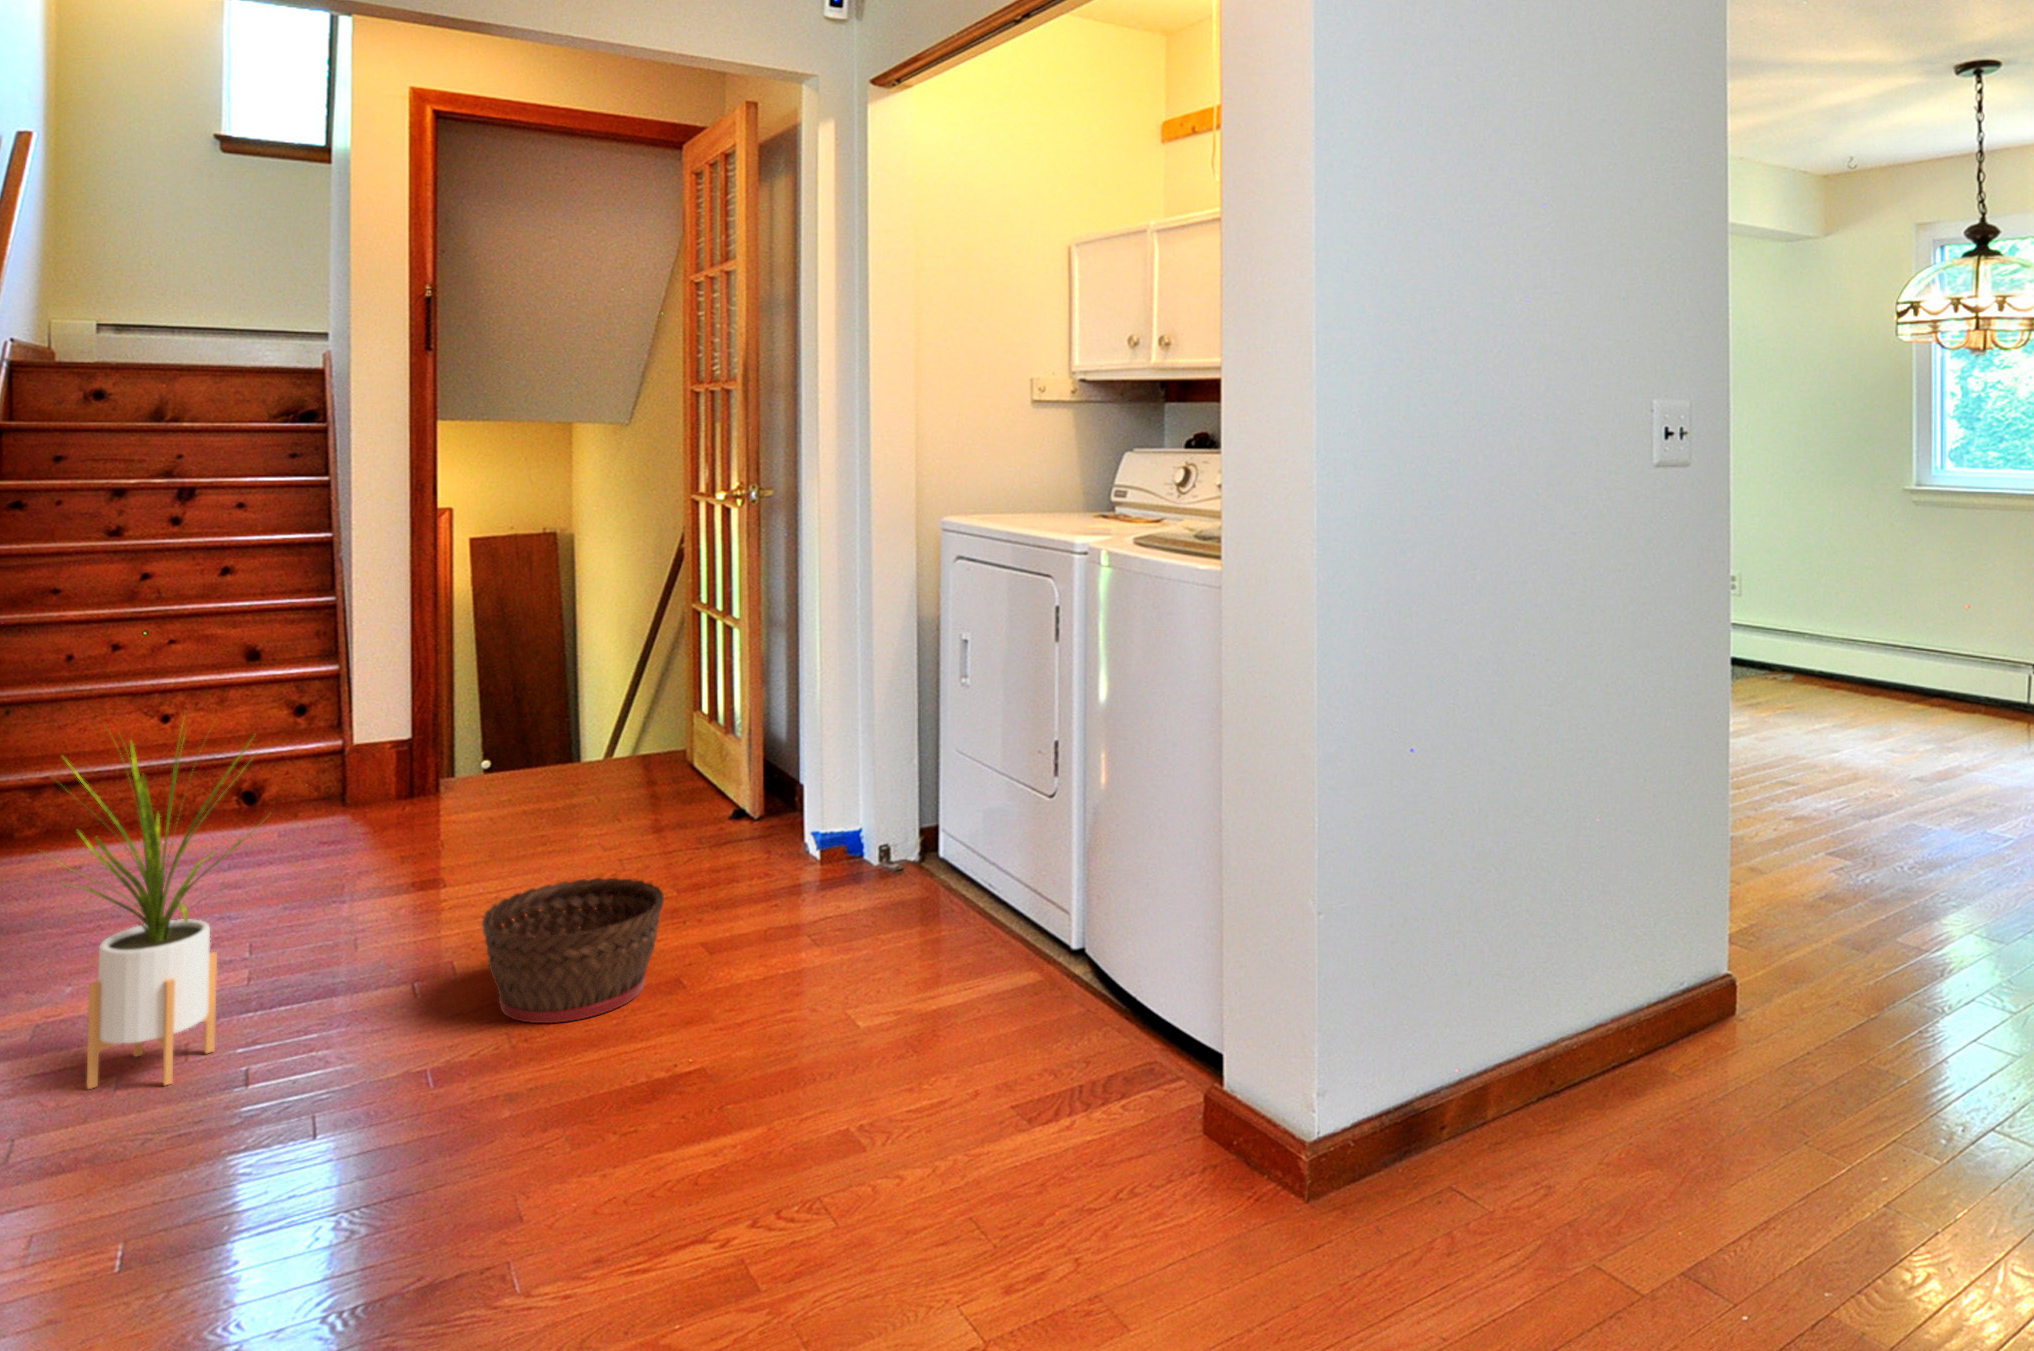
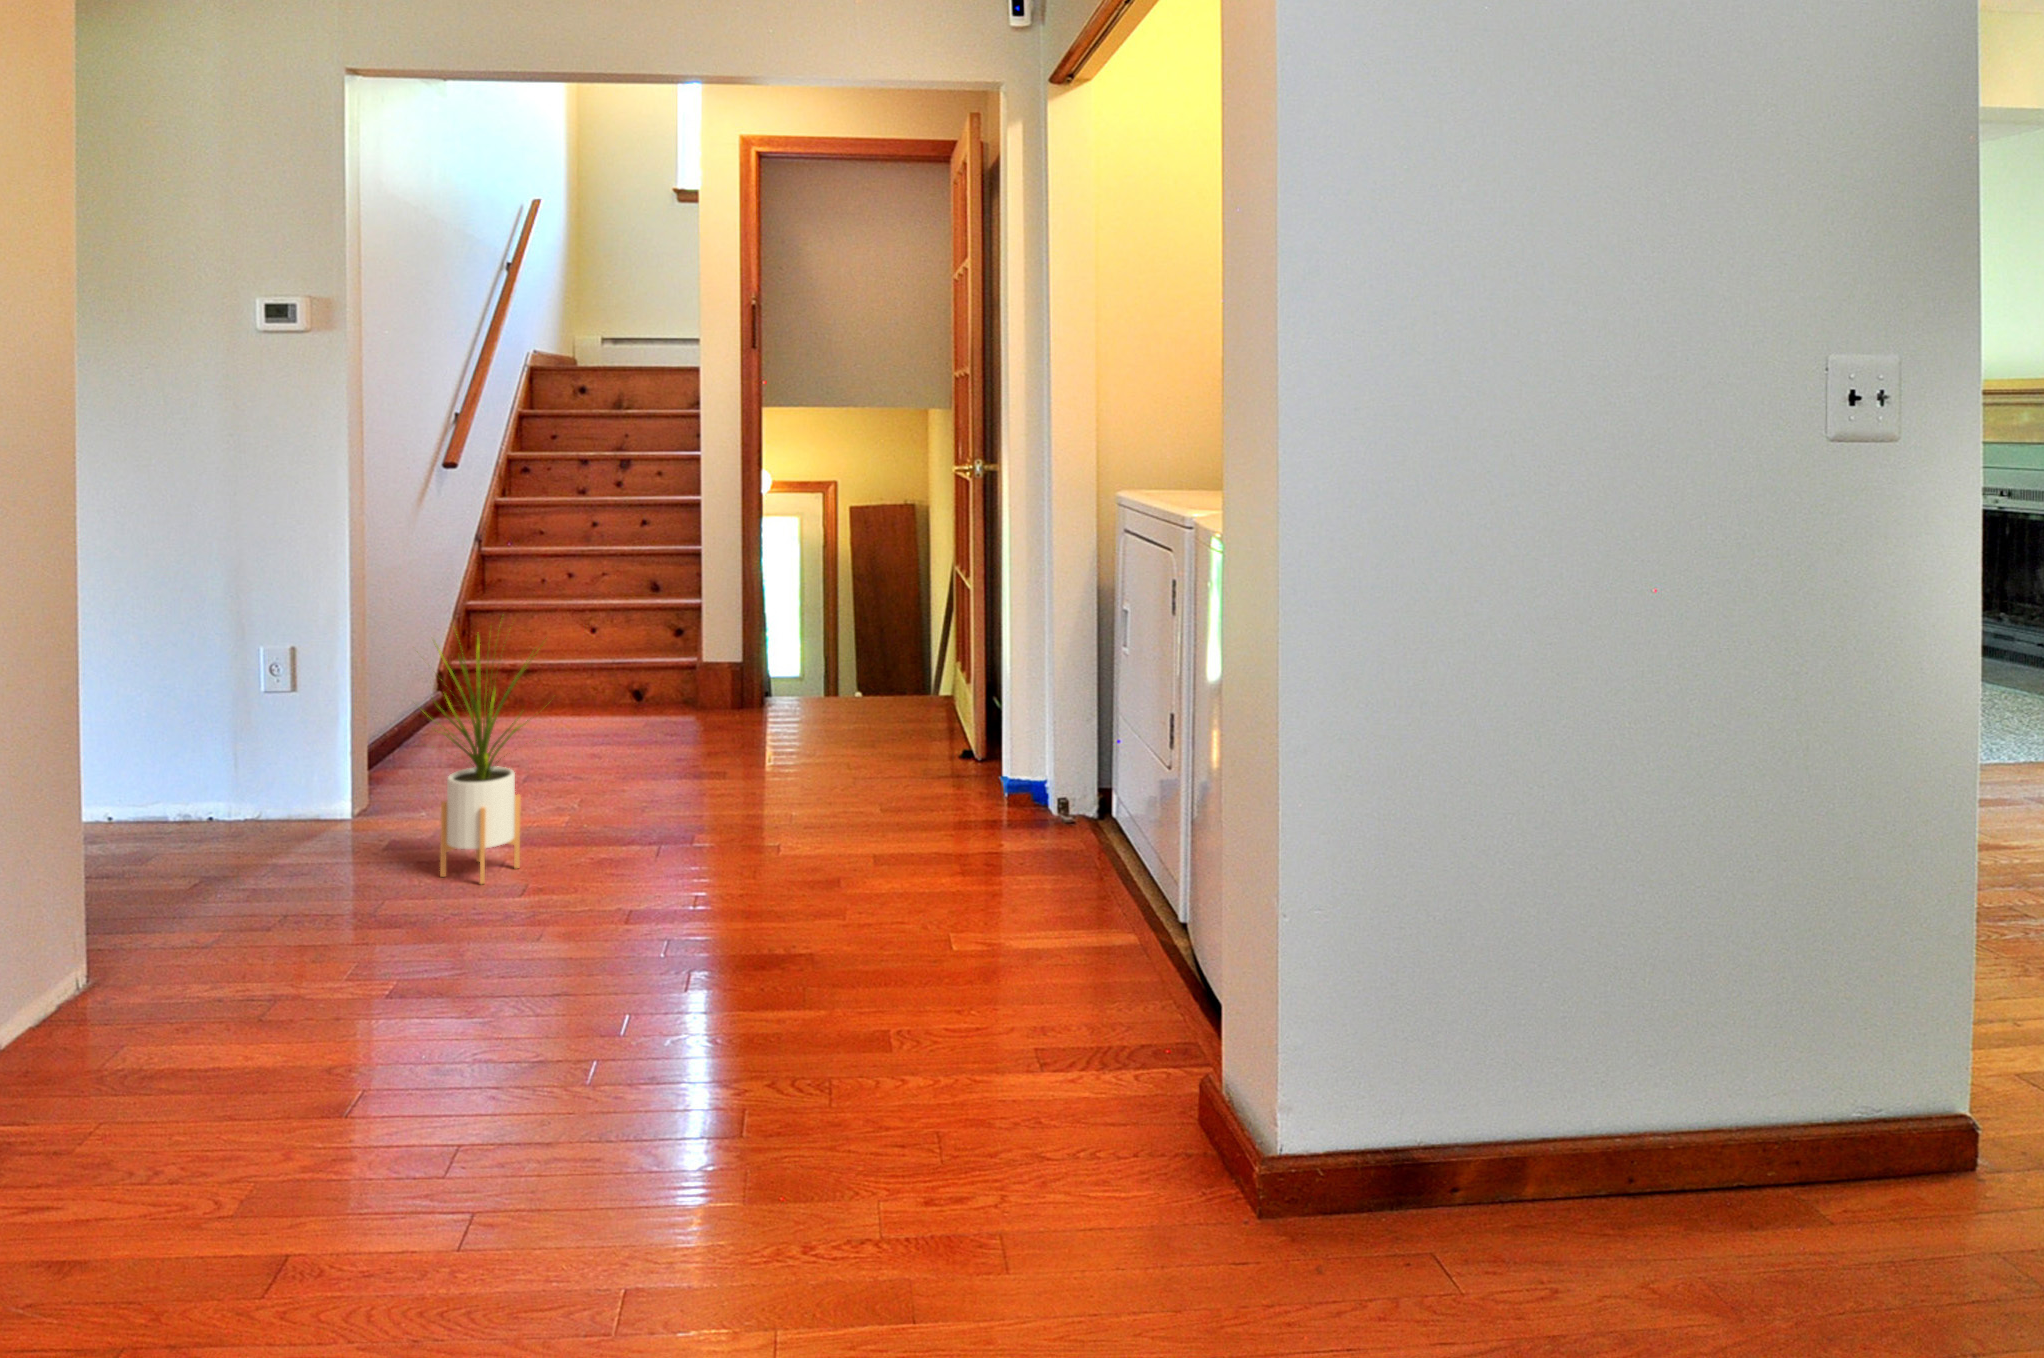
basket: present [482,878,664,1023] -> none [690,784,829,897]

